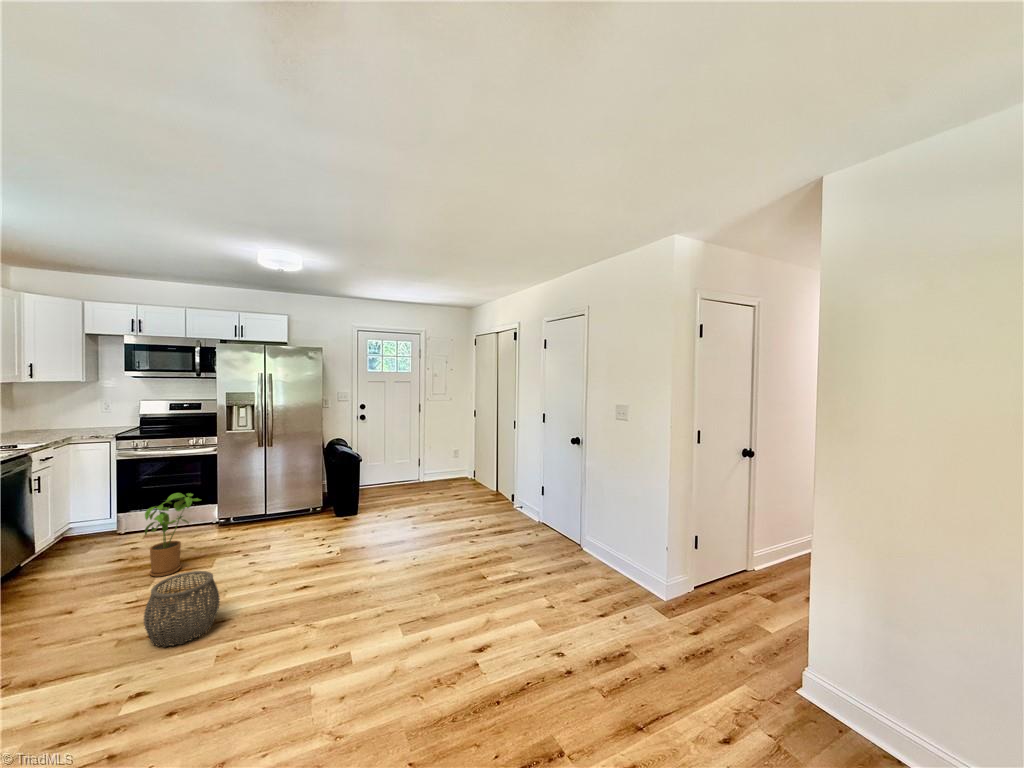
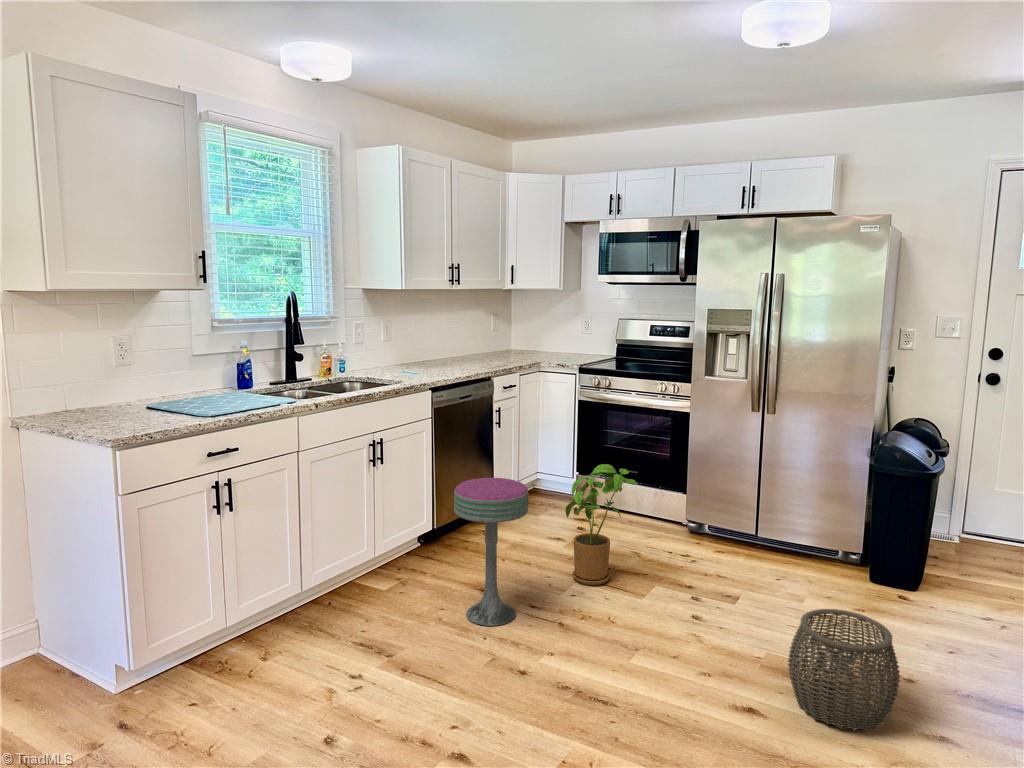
bar stool: none [52,518,128,633] -> present [454,478,528,626]
woven basket: present [143,571,220,647] -> present [788,609,900,731]

